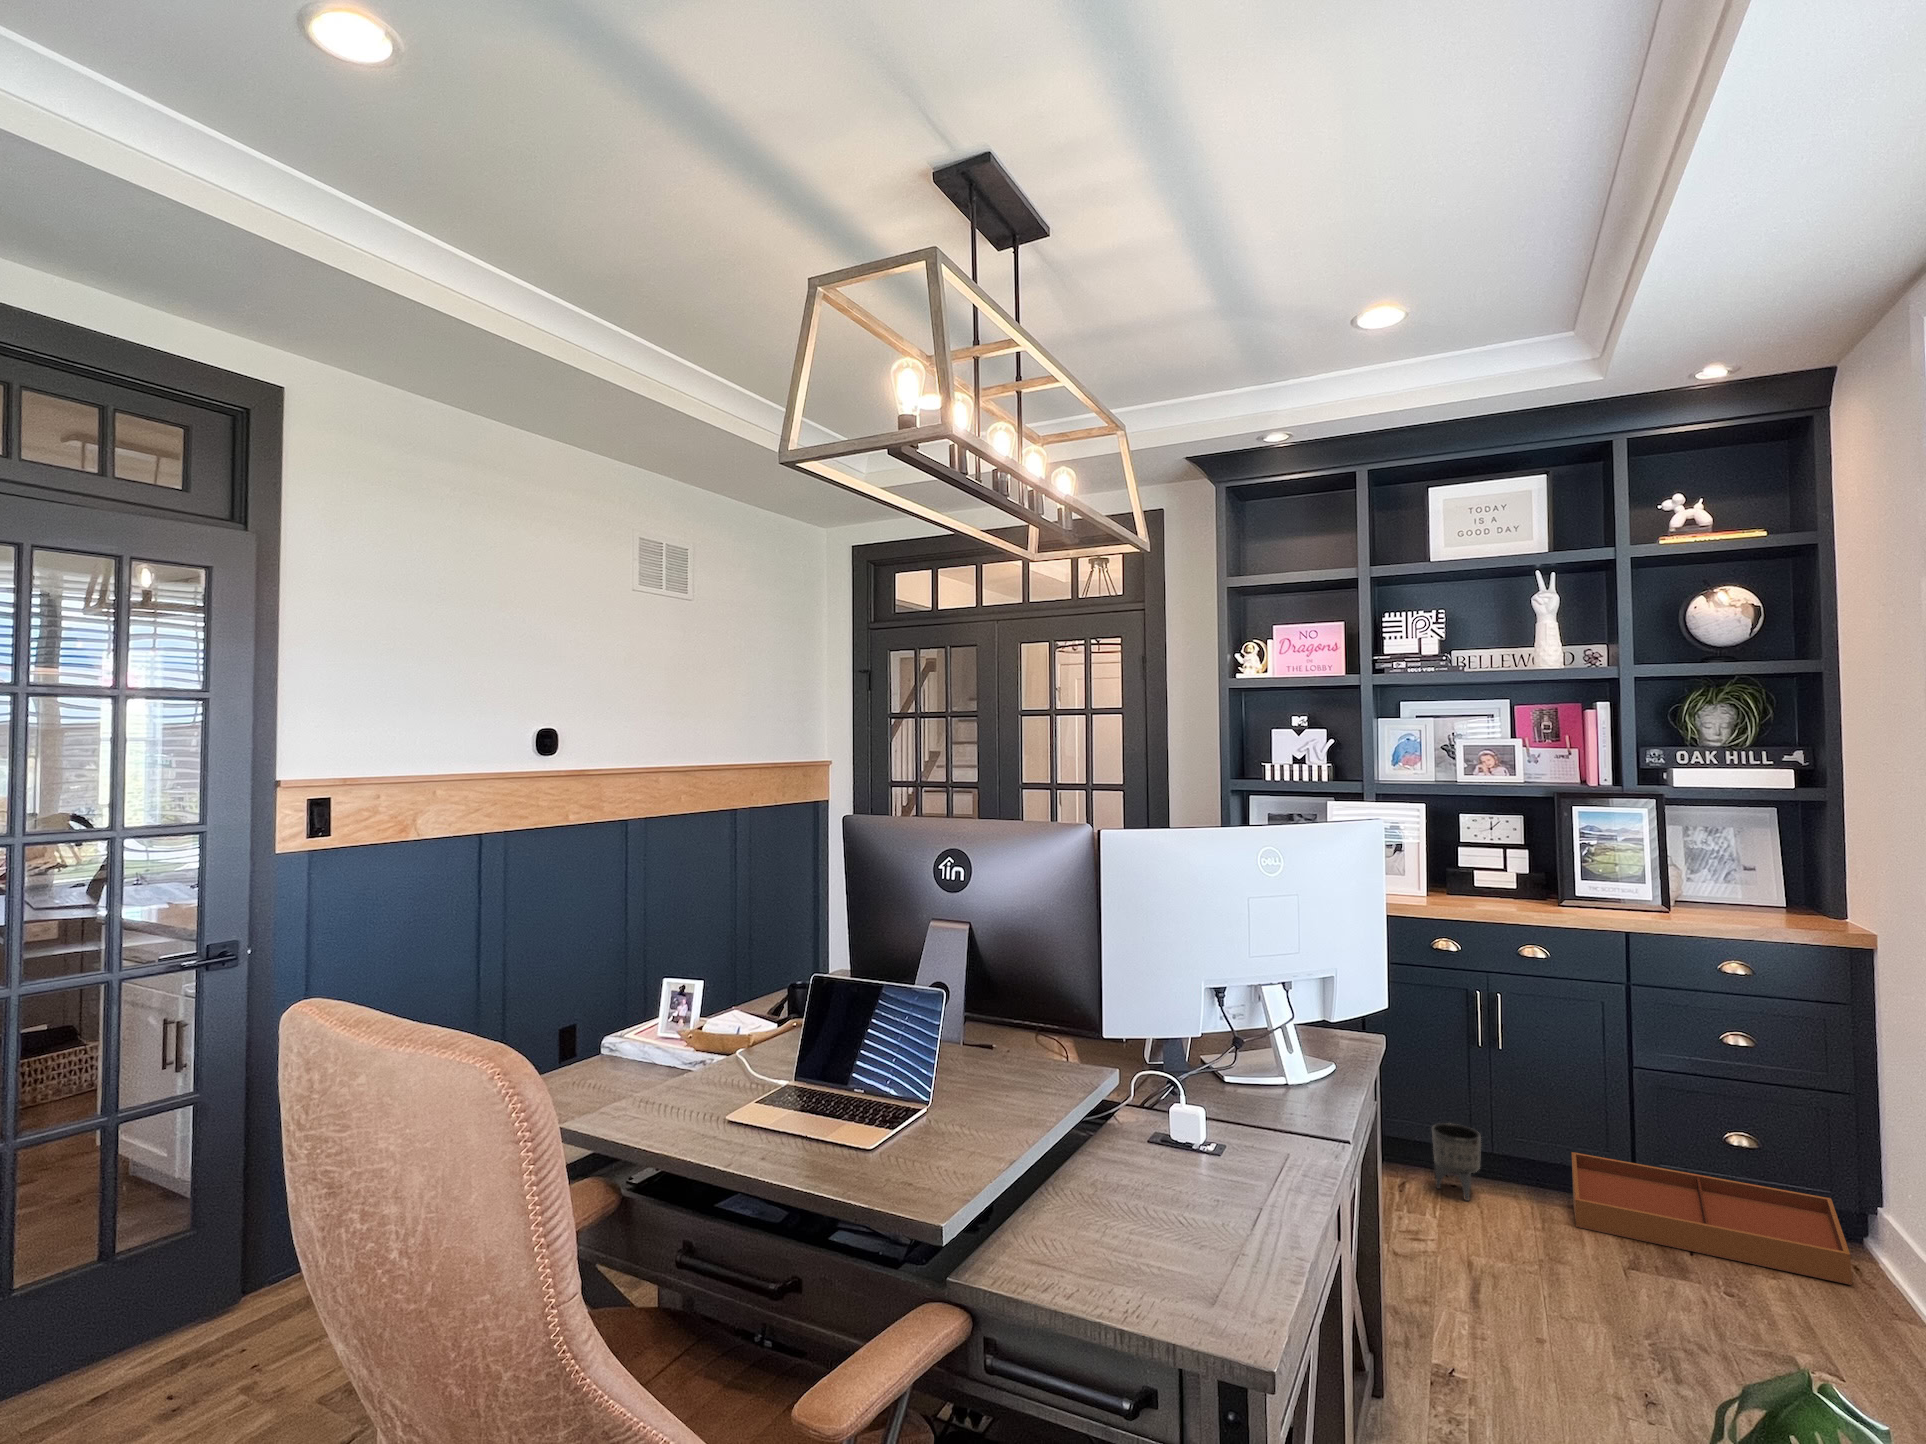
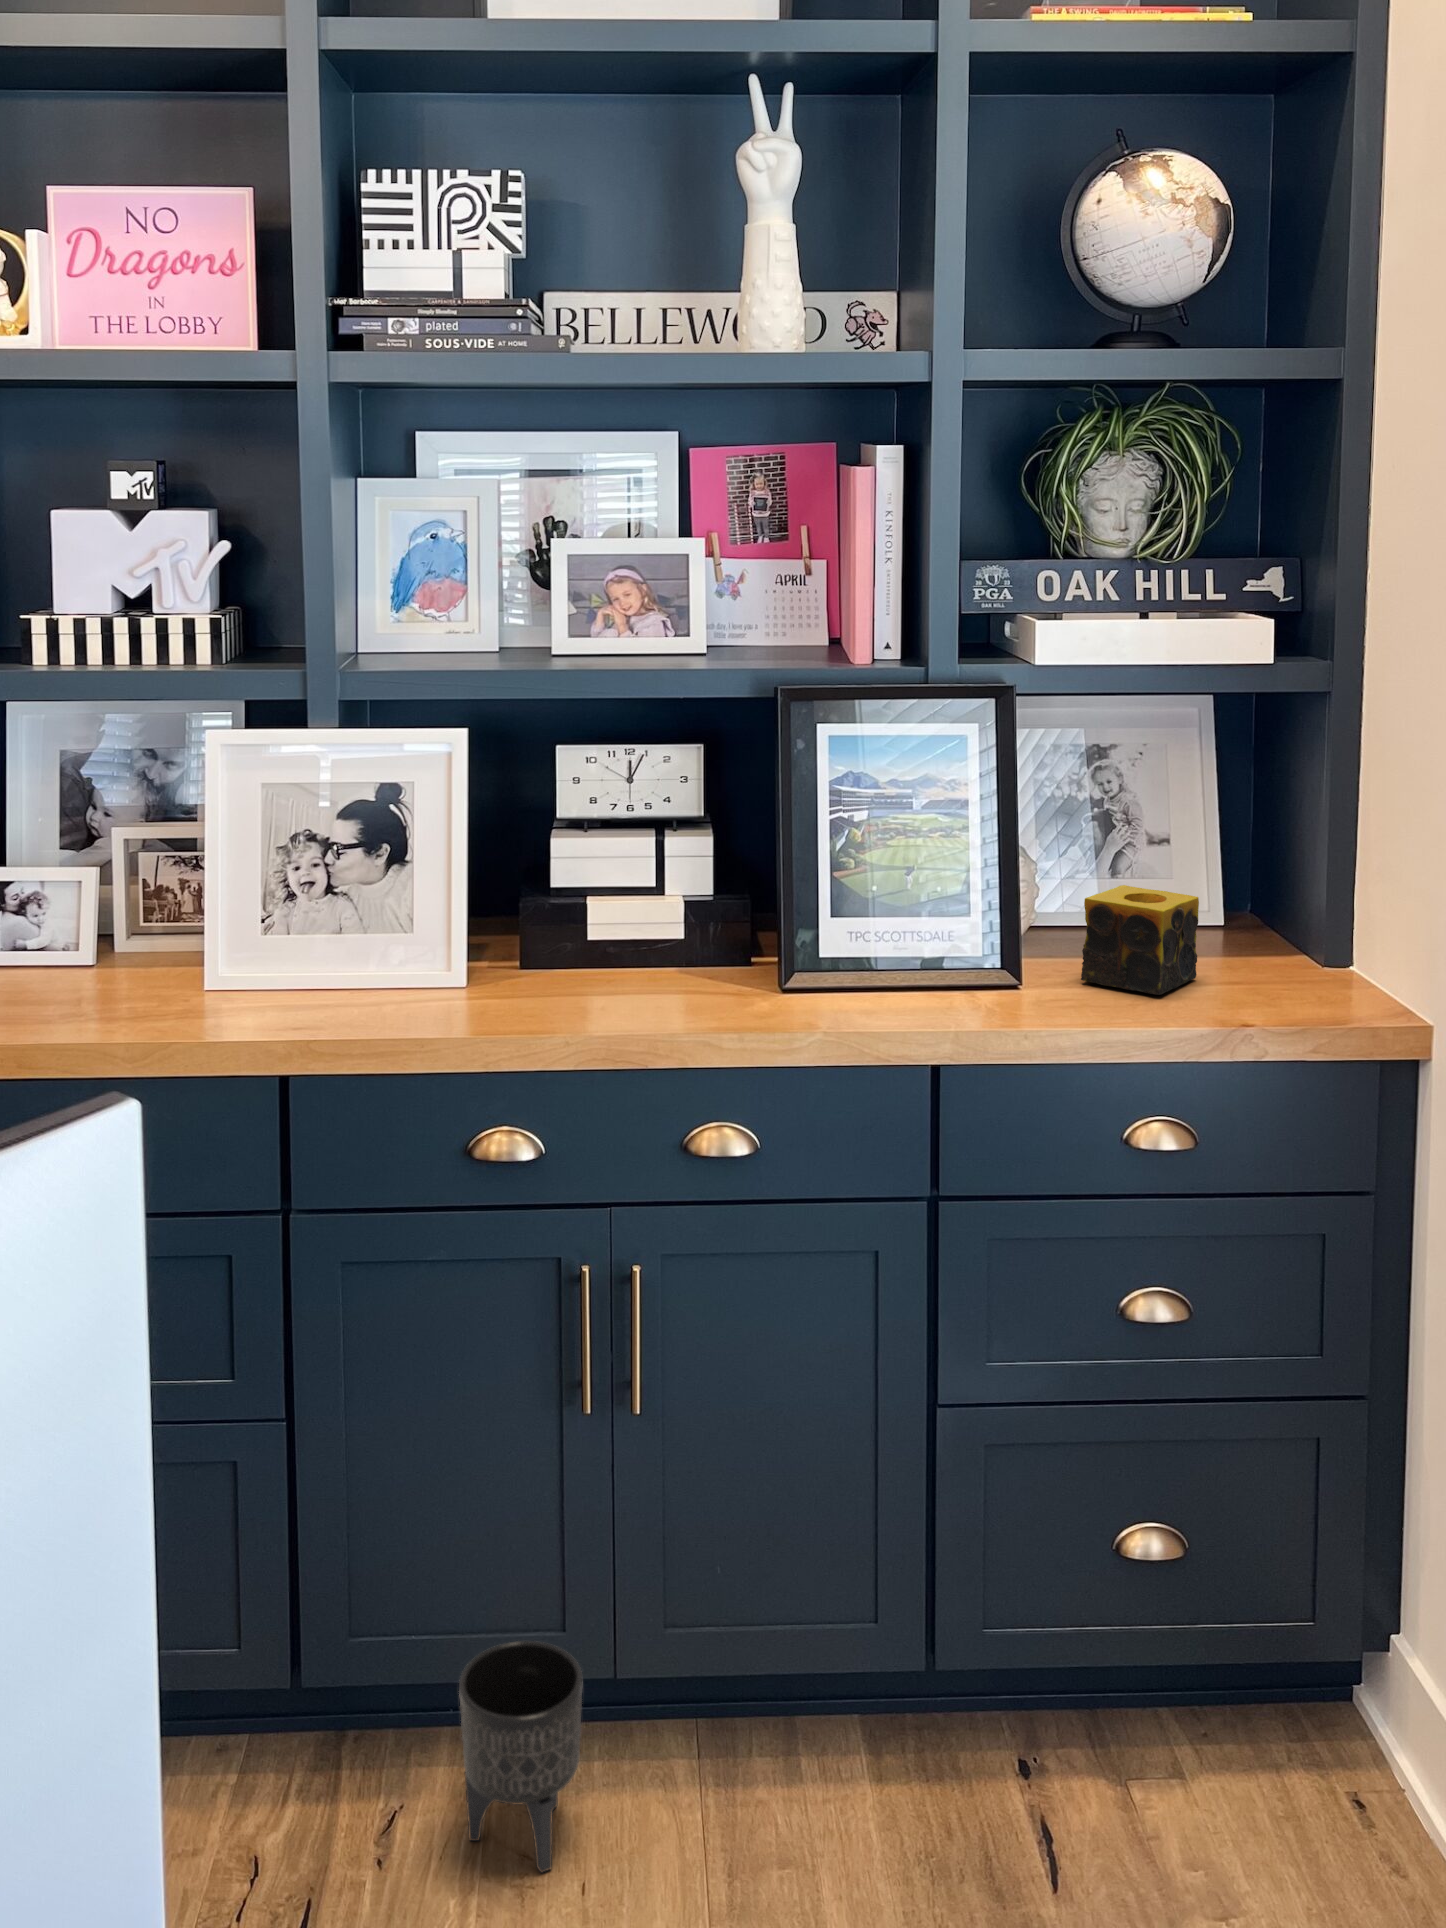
candle: none [1701,877,1761,917] -> present [1081,885,1199,995]
storage bin: present [1572,1152,1852,1285] -> none [794,1648,1360,1884]

